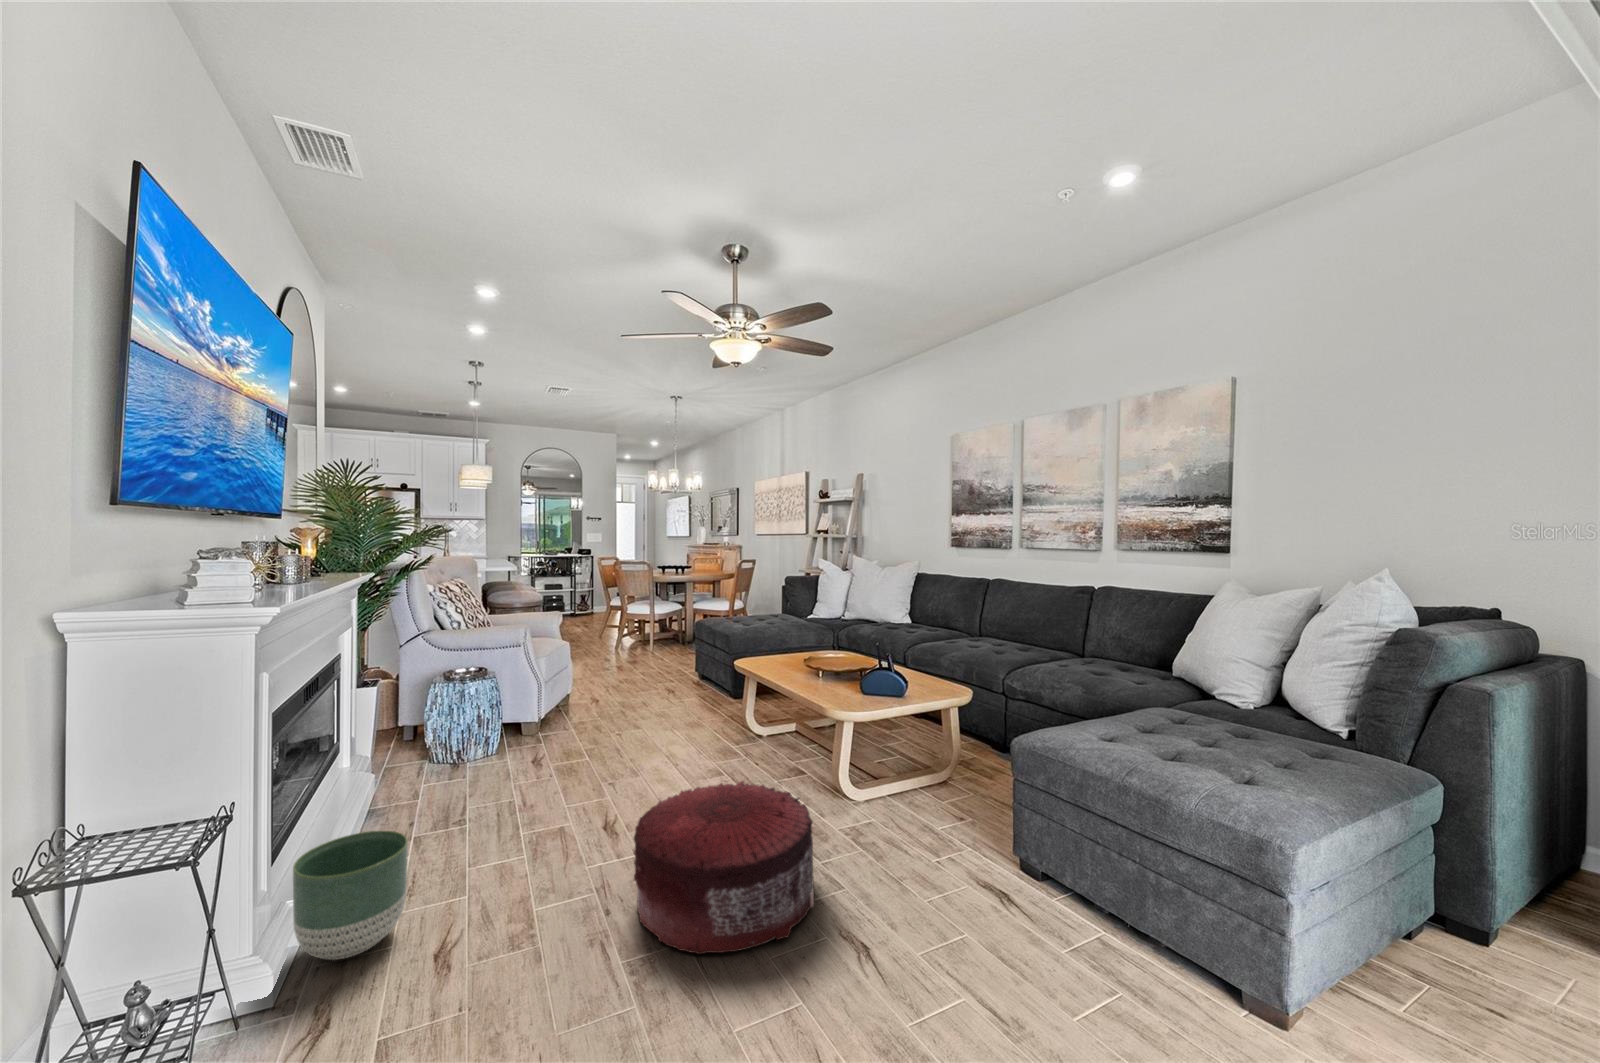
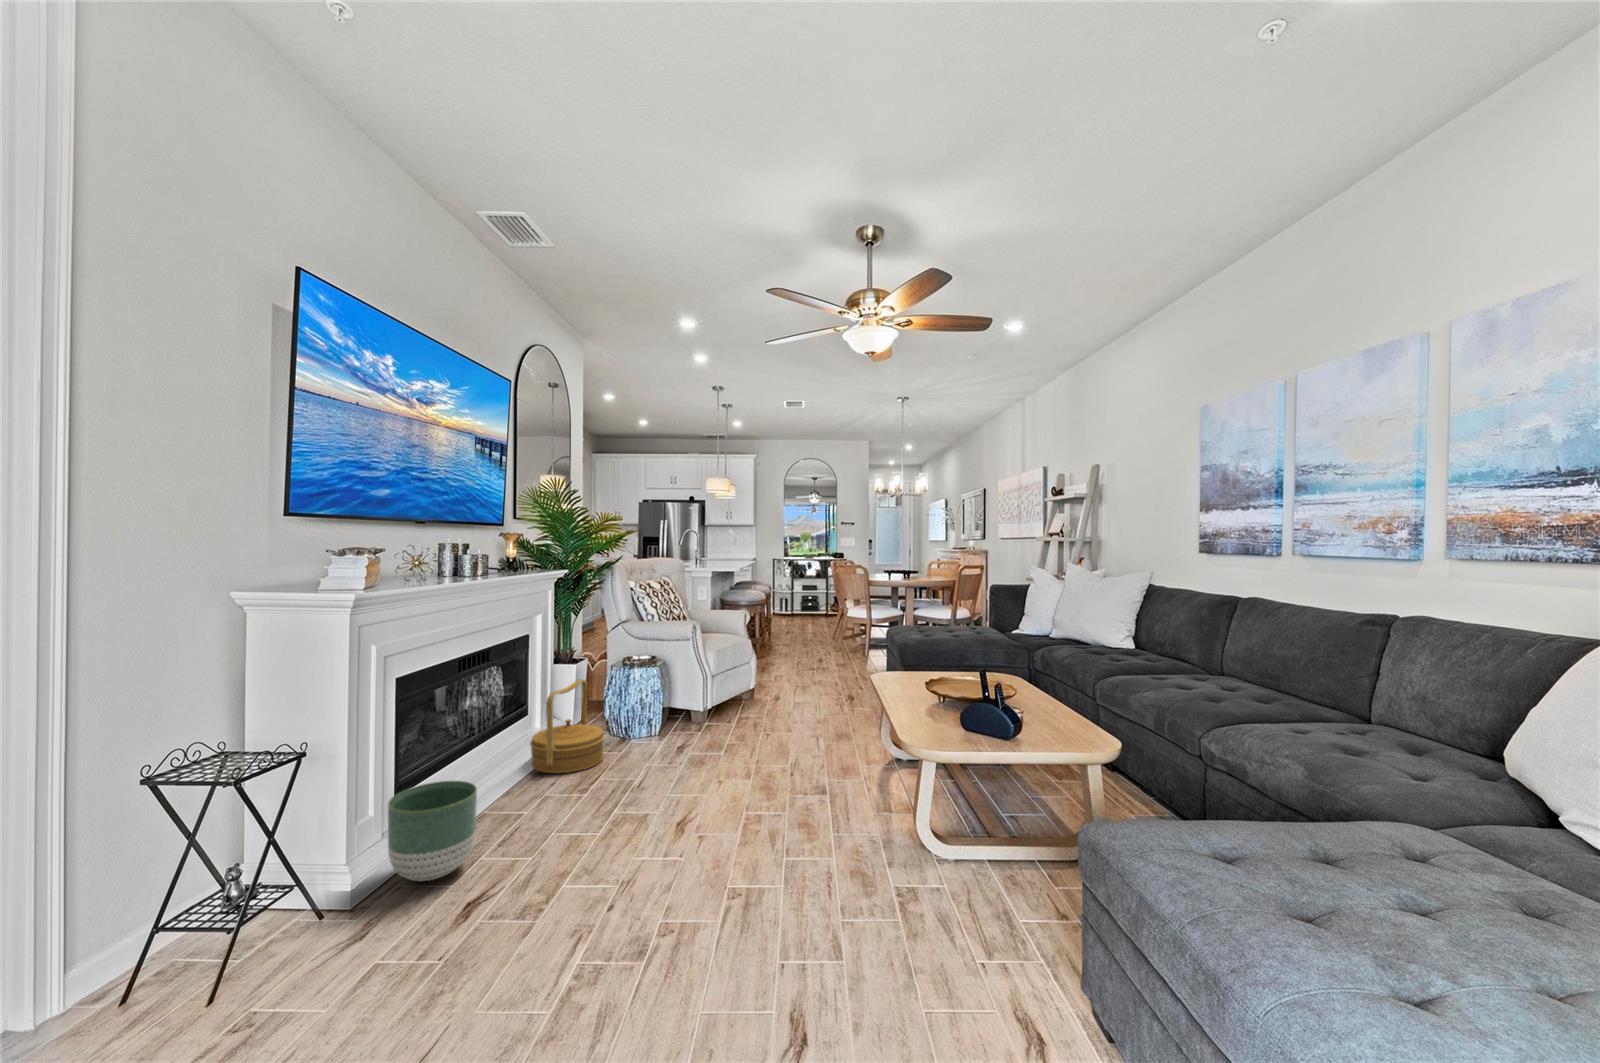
woven basket: none [358,702,456,816] -> present [530,679,605,773]
pouf: present [634,781,814,954] -> none [619,798,822,987]

